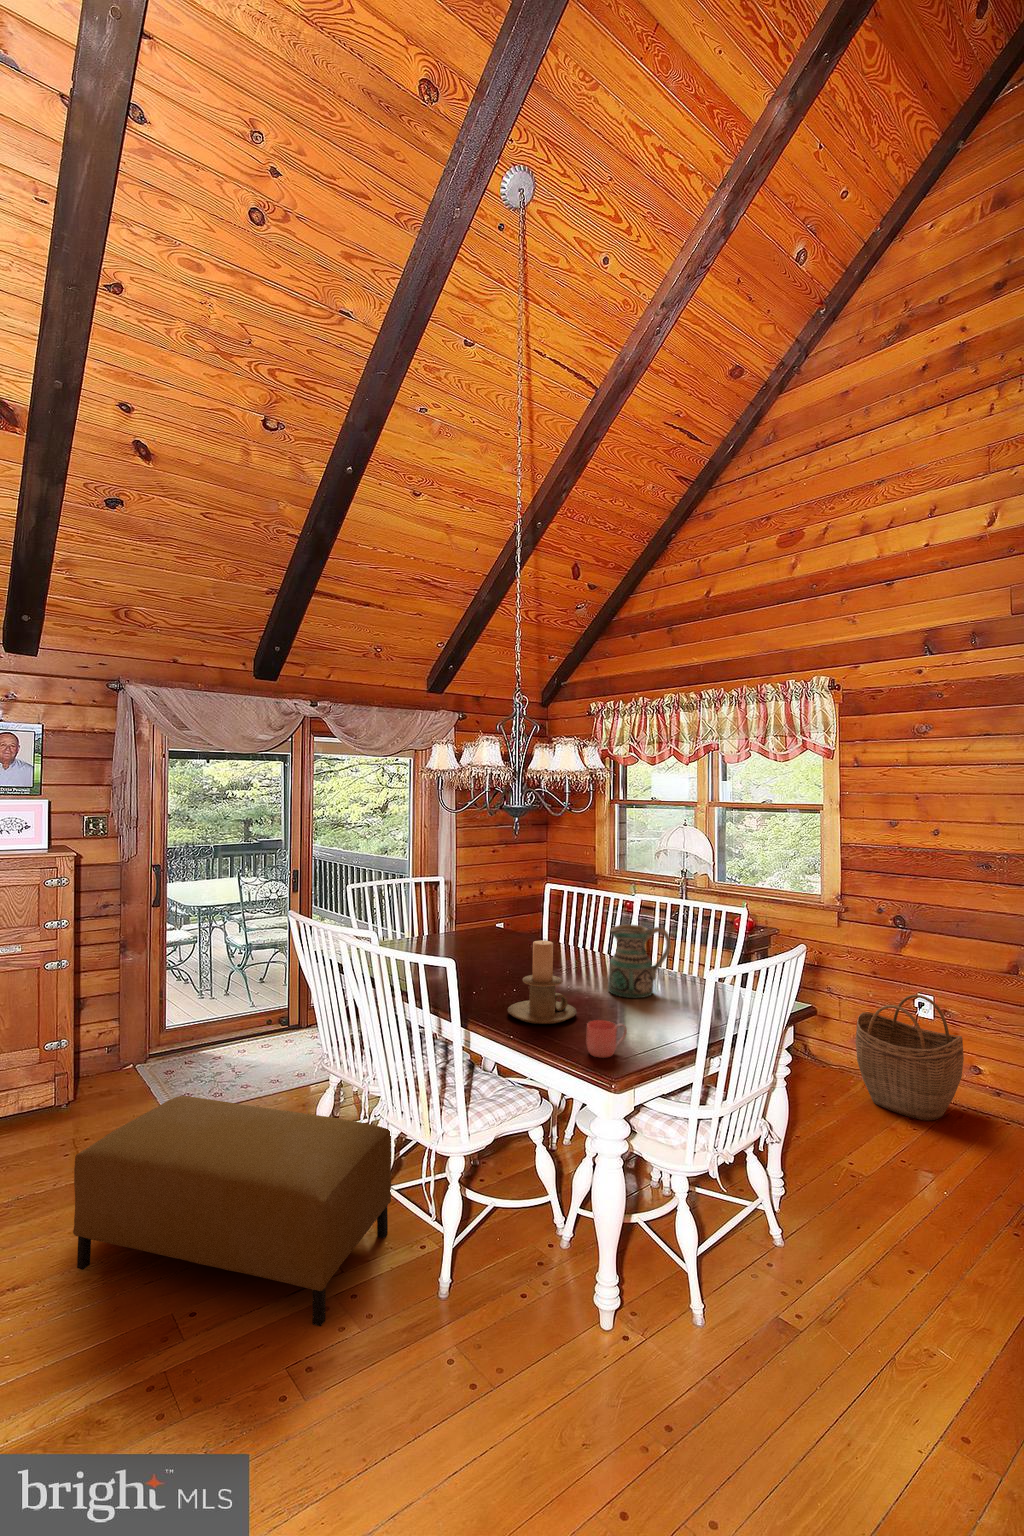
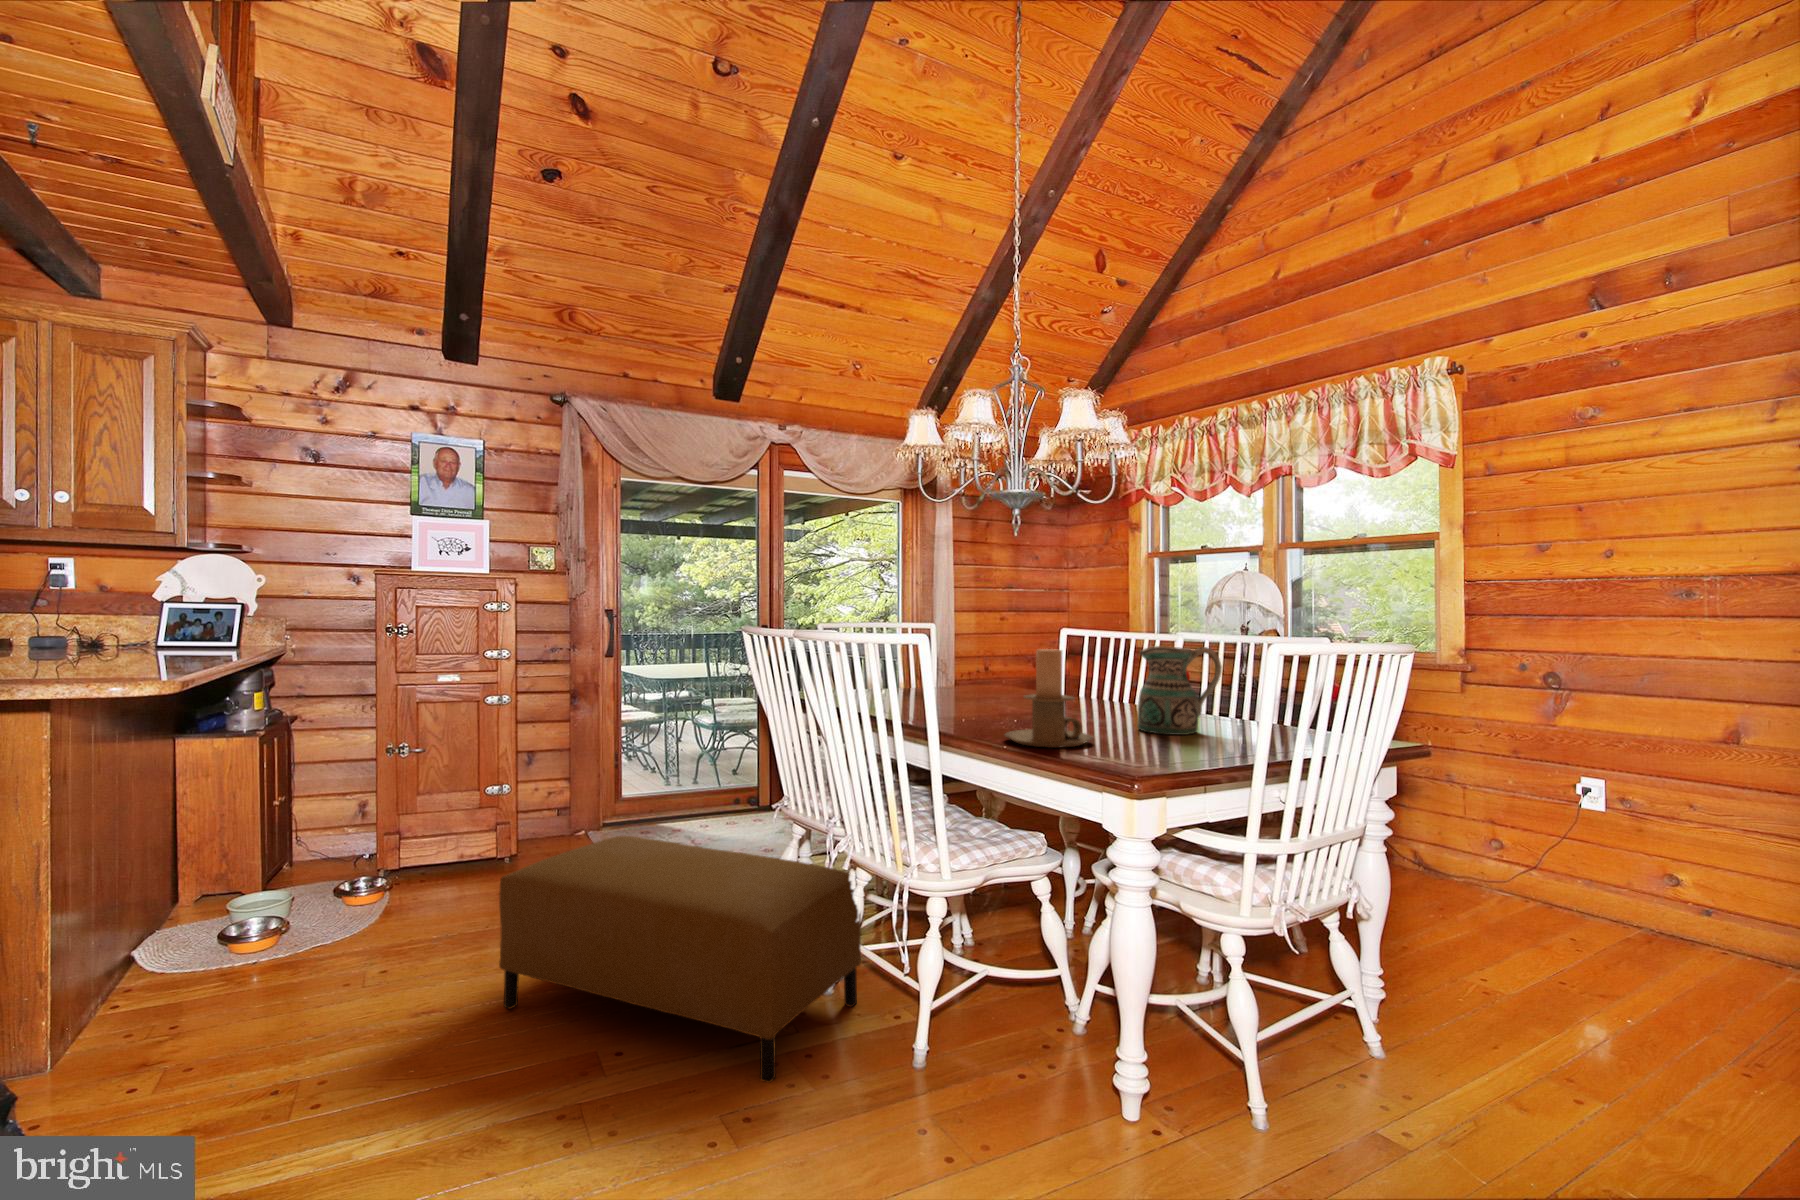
woven basket: present [856,995,964,1121] -> none [1485,773,1648,938]
mug: present [586,1020,627,1058] -> none [1103,728,1157,771]

